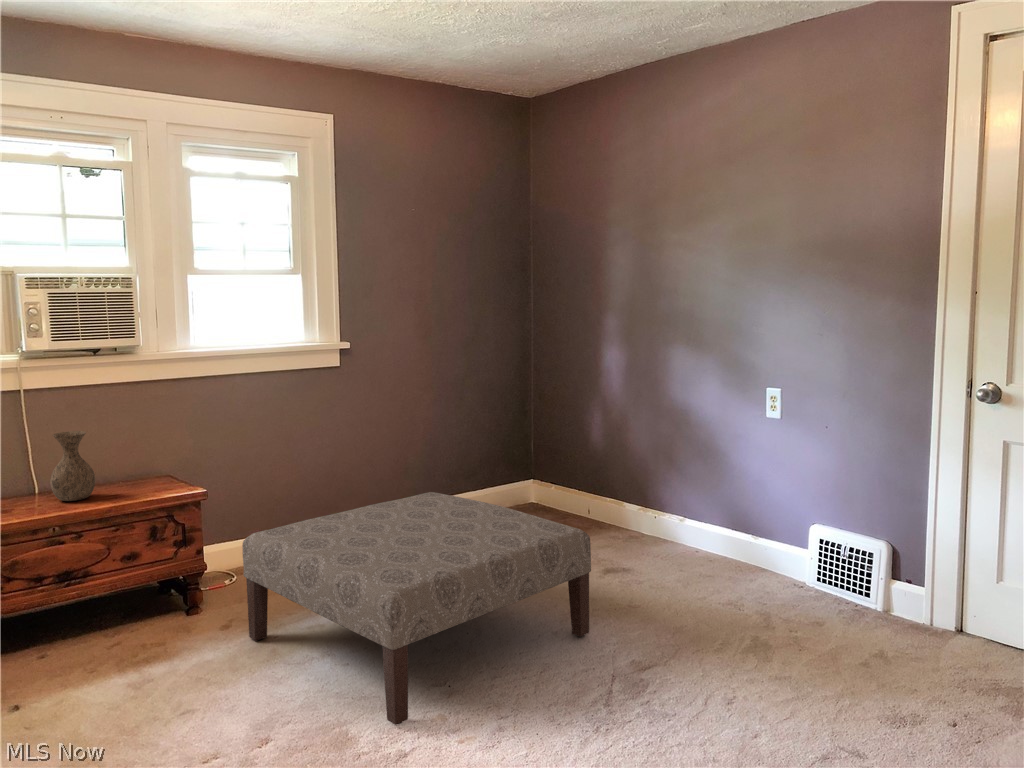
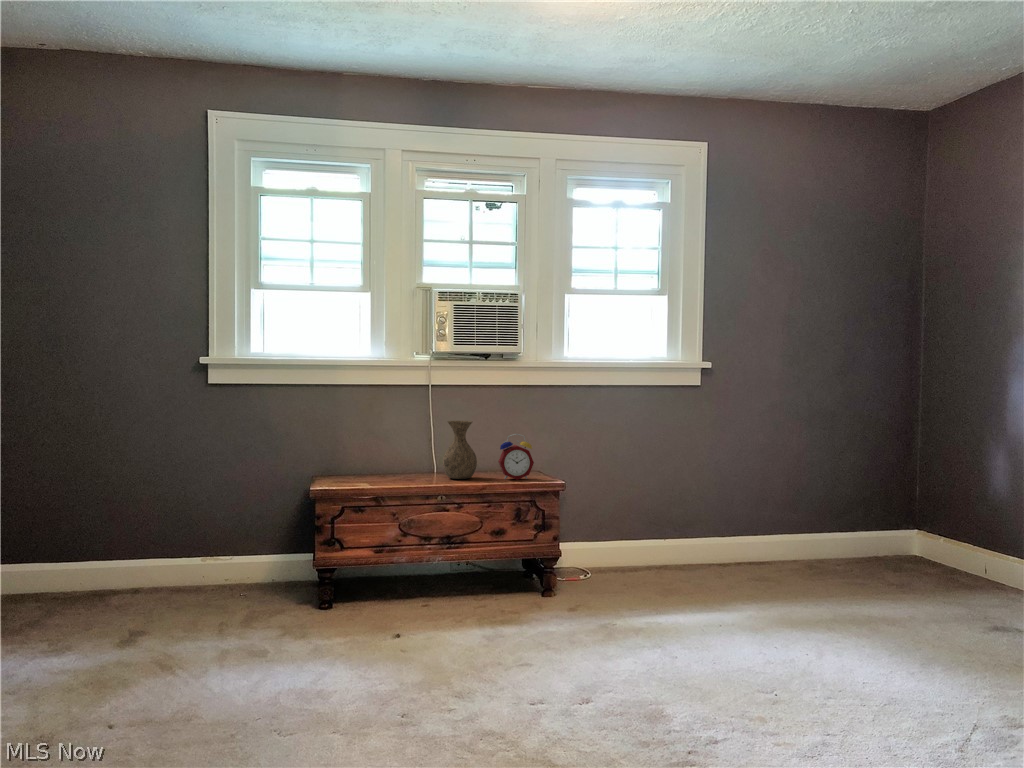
alarm clock: none [123,441,167,494] -> present [498,434,534,480]
ottoman: present [242,492,591,725] -> none [589,510,958,710]

